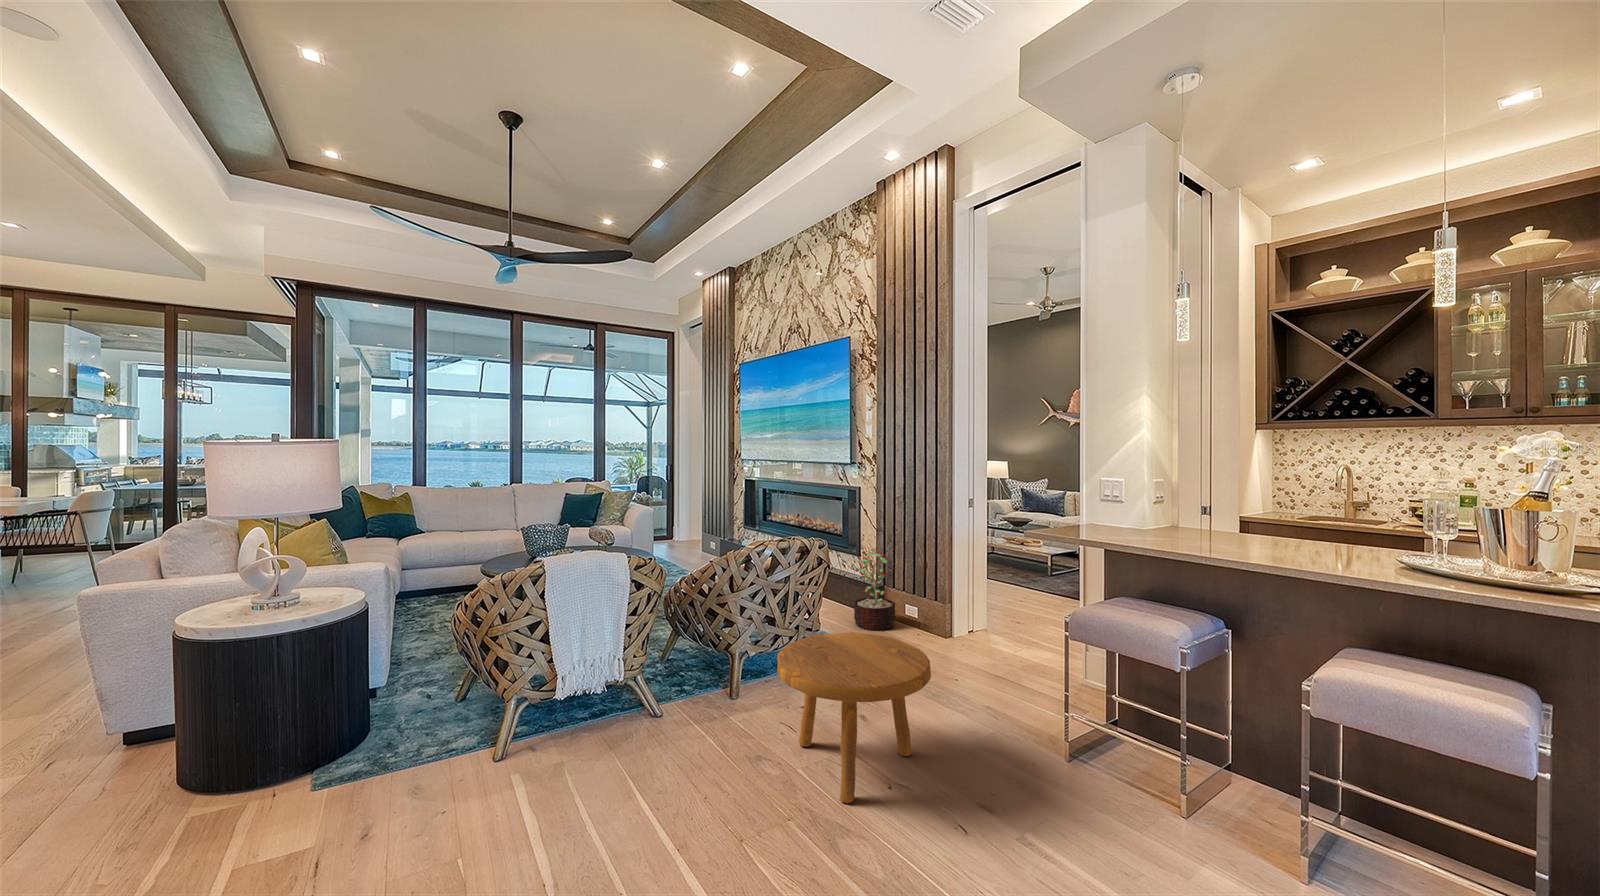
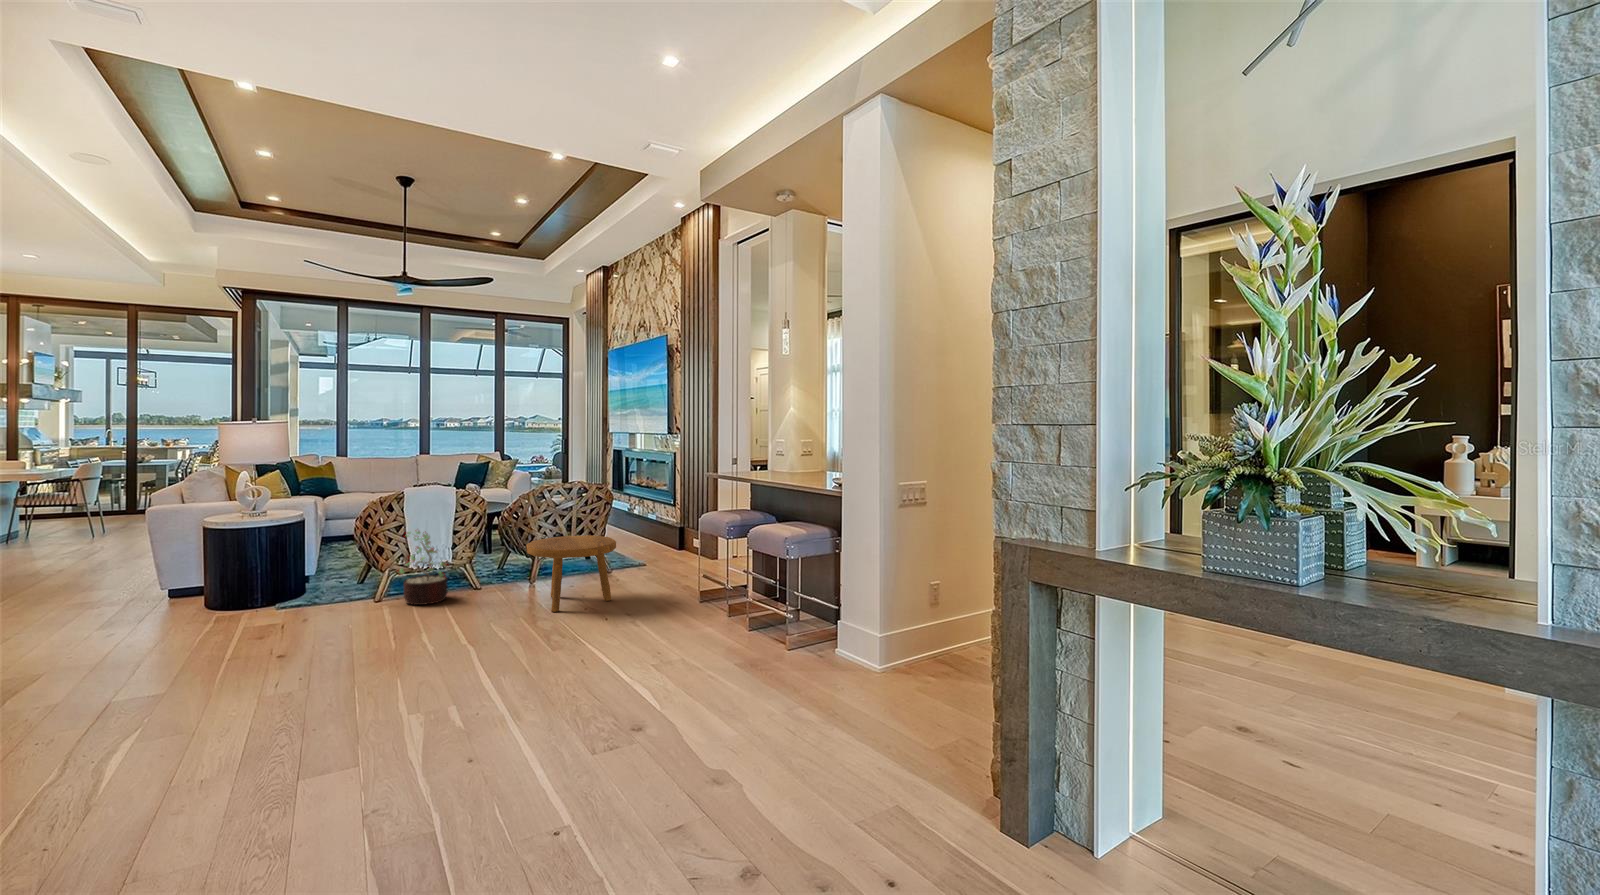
decorative plant: present [854,551,896,630] -> present [398,531,448,605]

